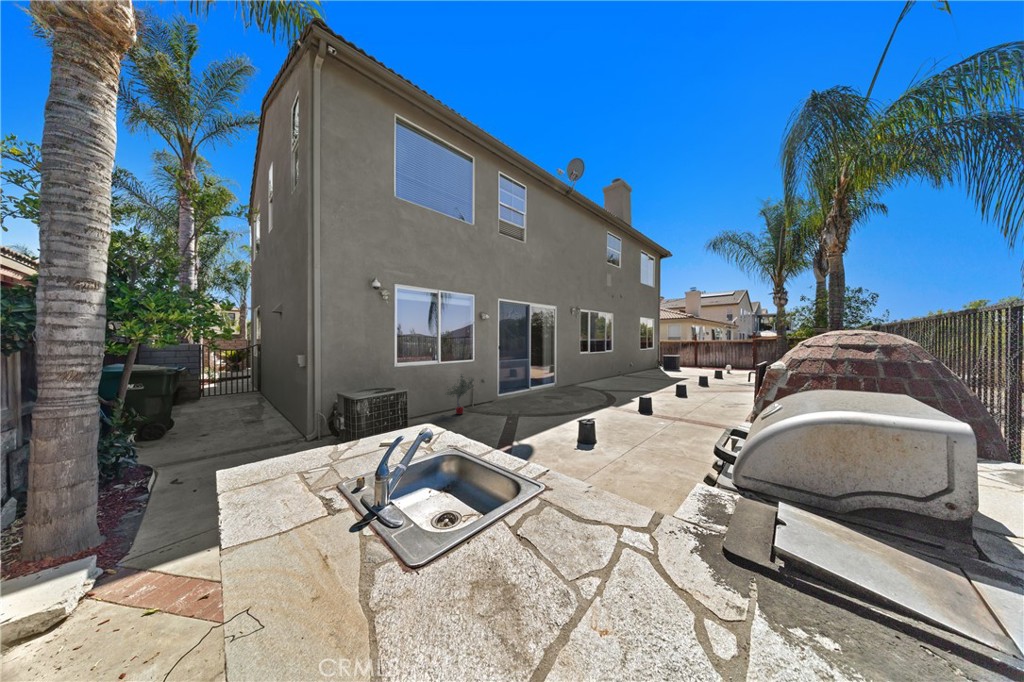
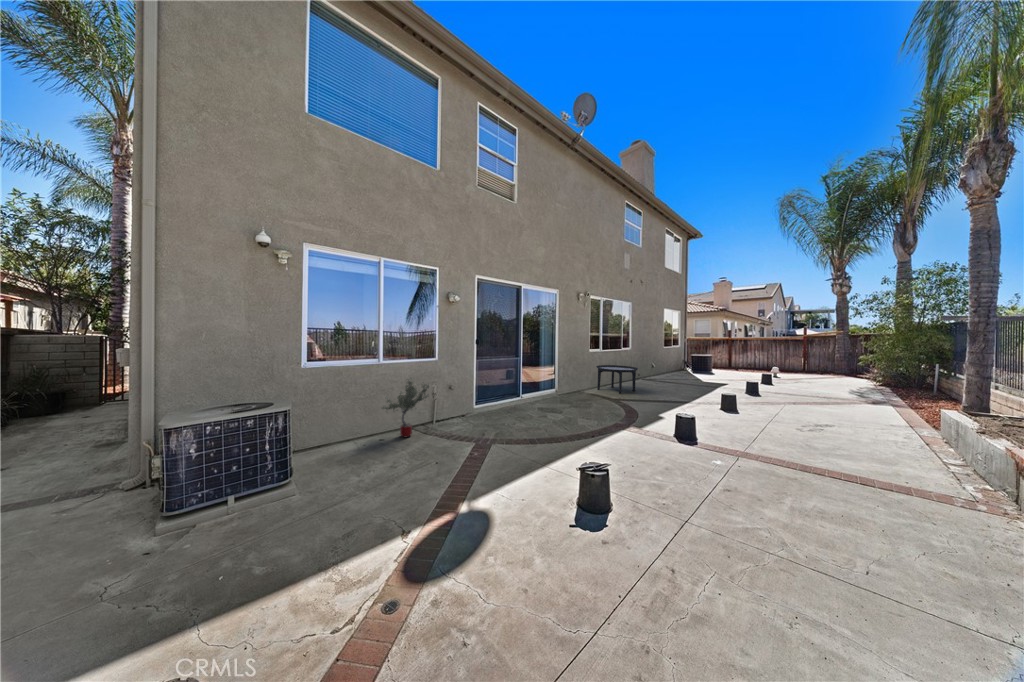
round table: none [584,365,617,388] -> present [596,365,638,394]

